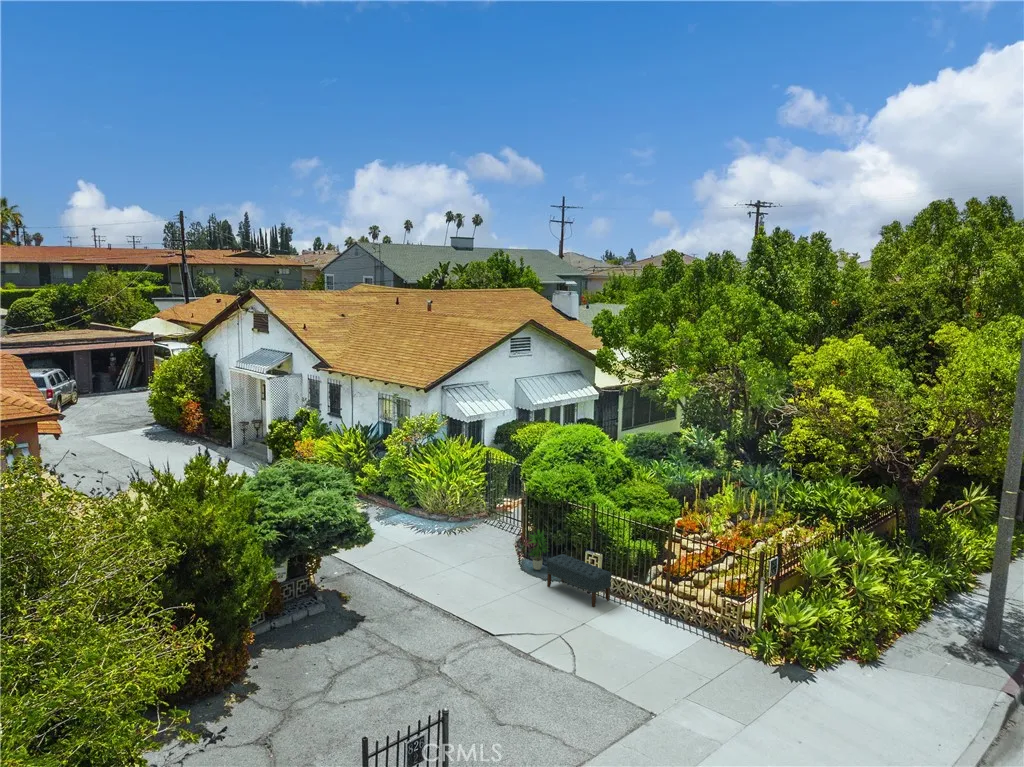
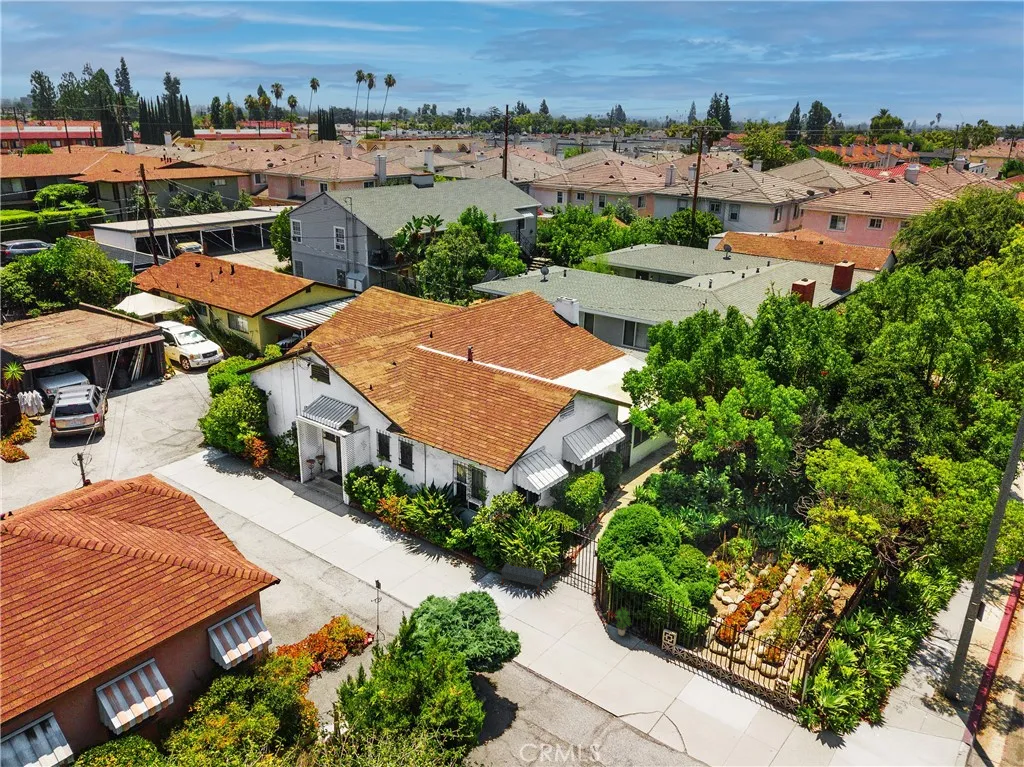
bench: present [547,554,612,607] -> present [501,563,544,593]

